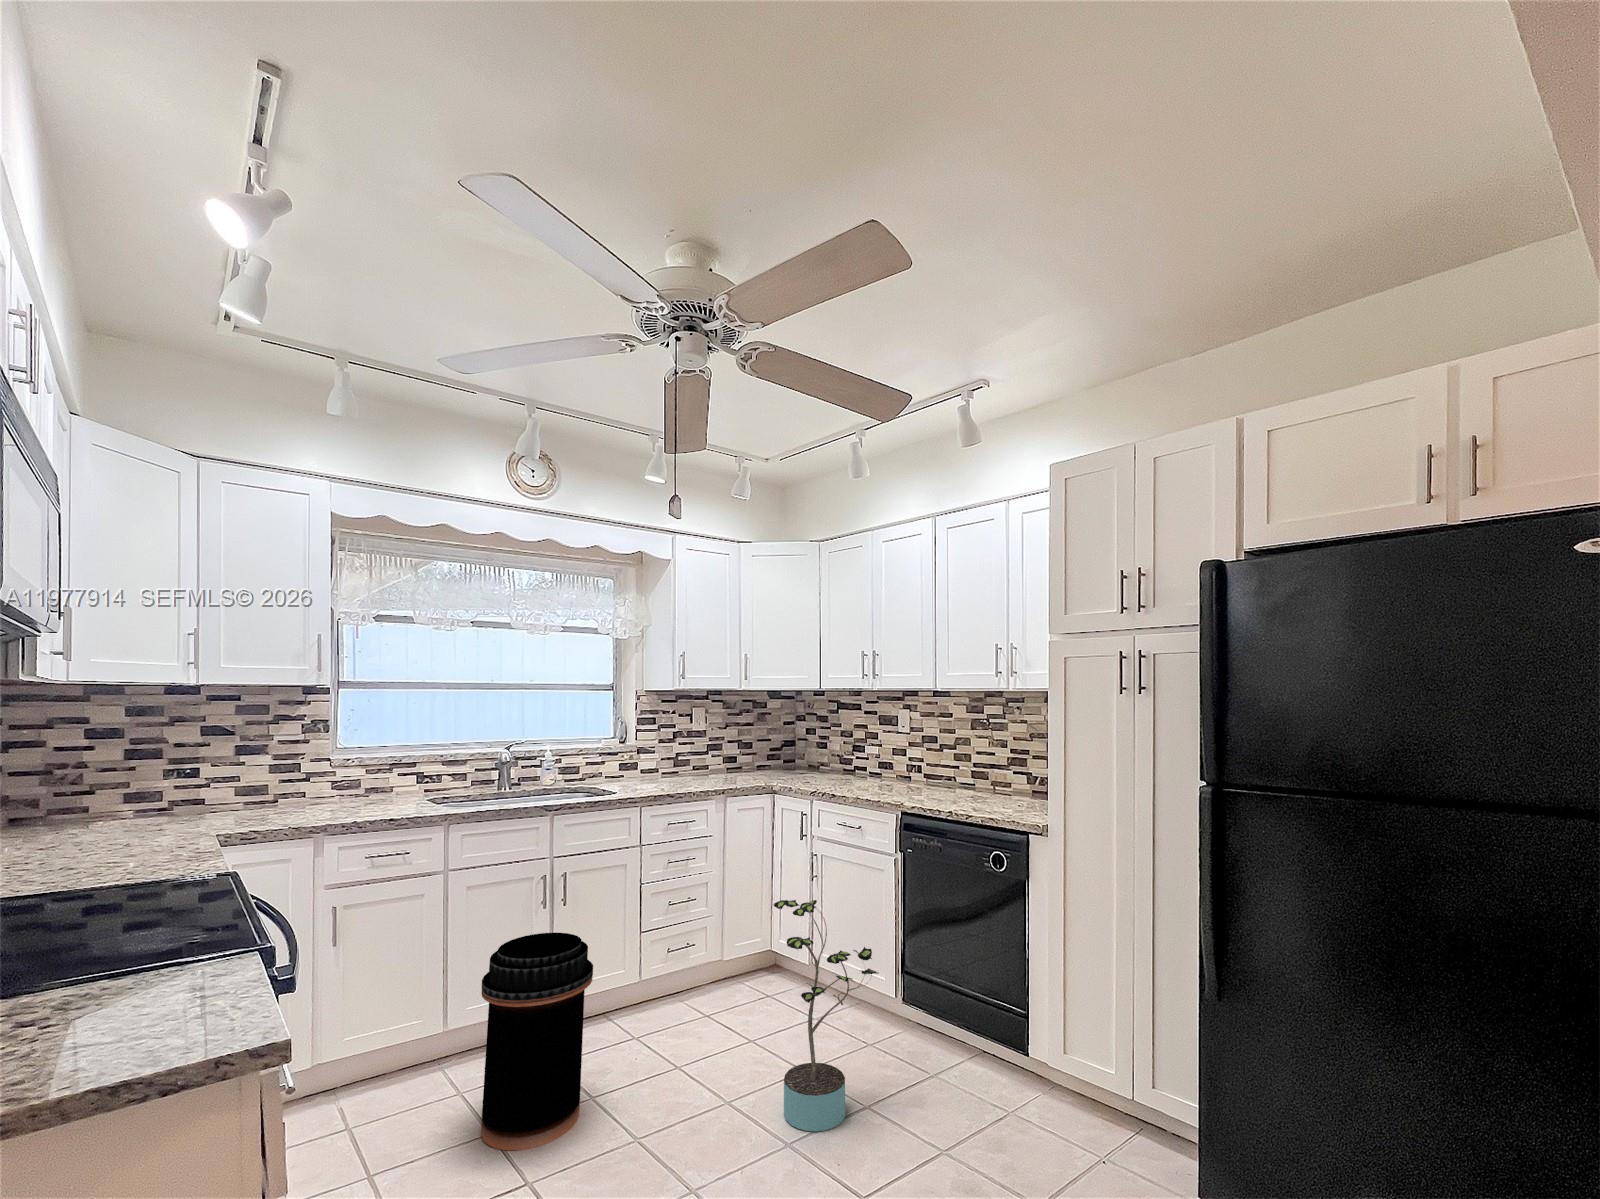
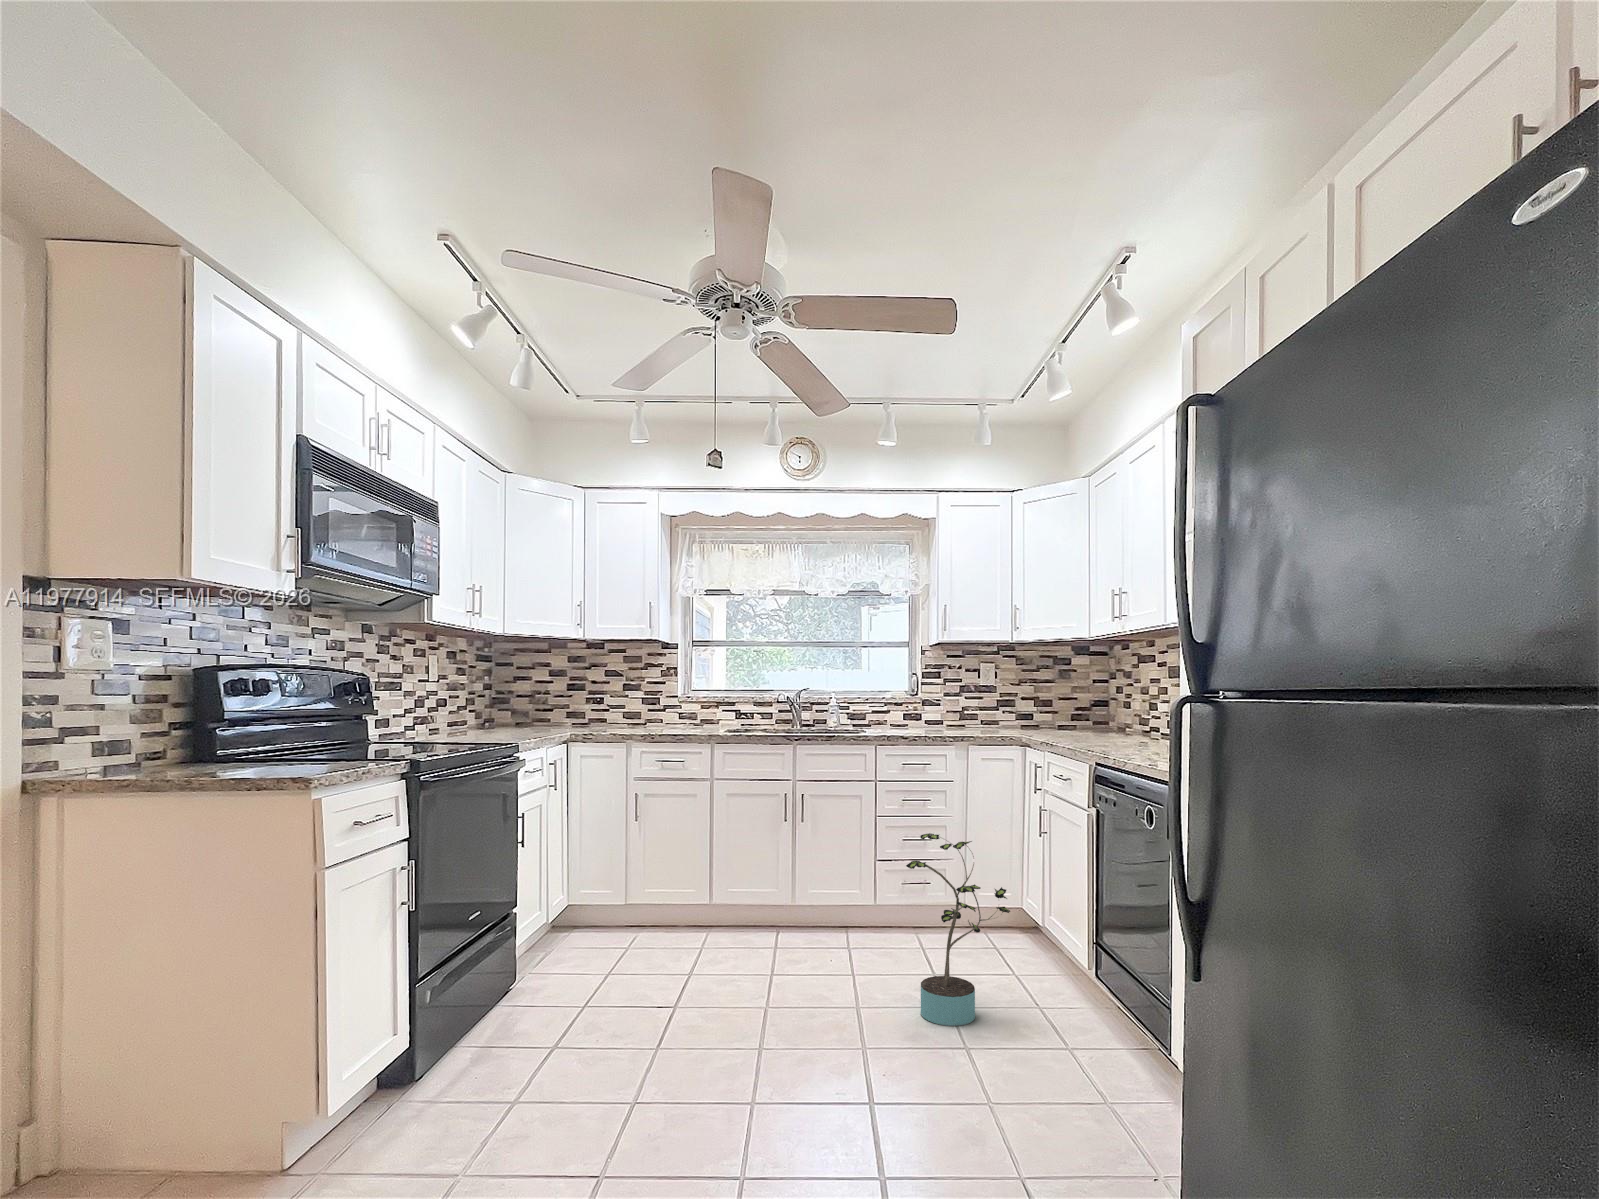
trash can: present [481,933,593,1150] -> none [722,833,801,976]

